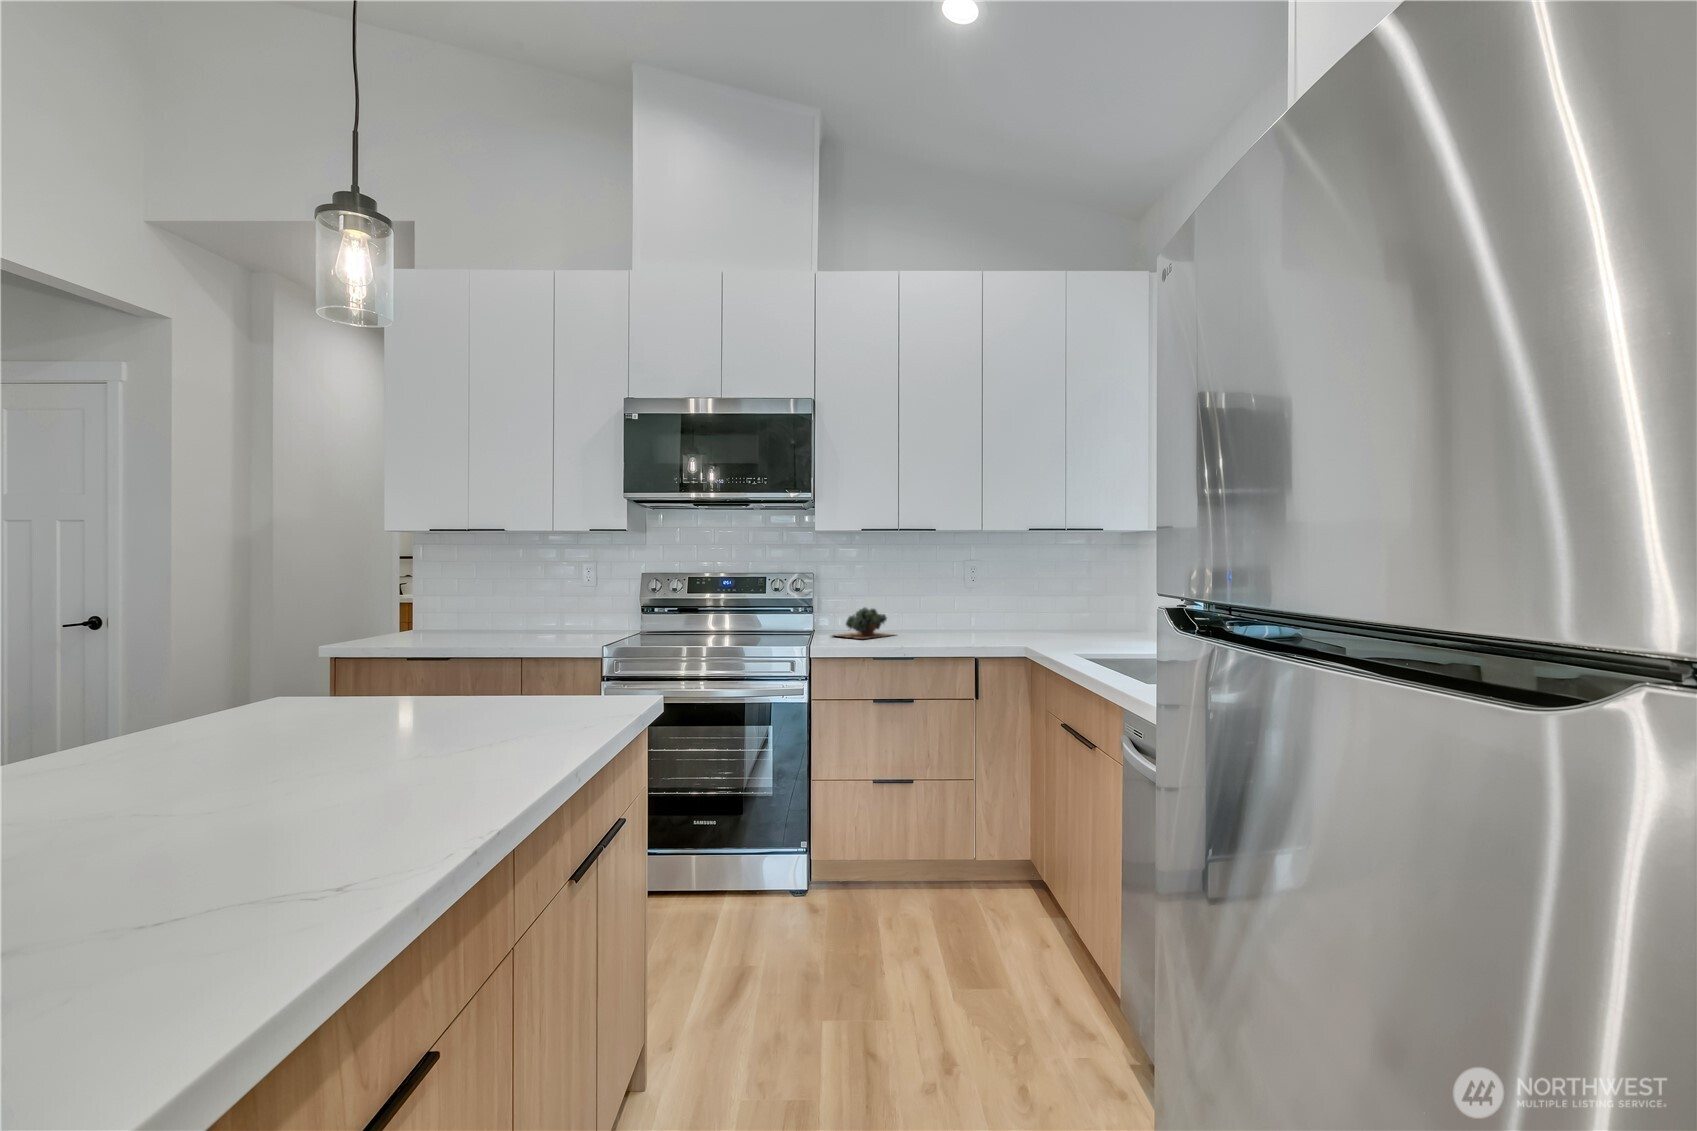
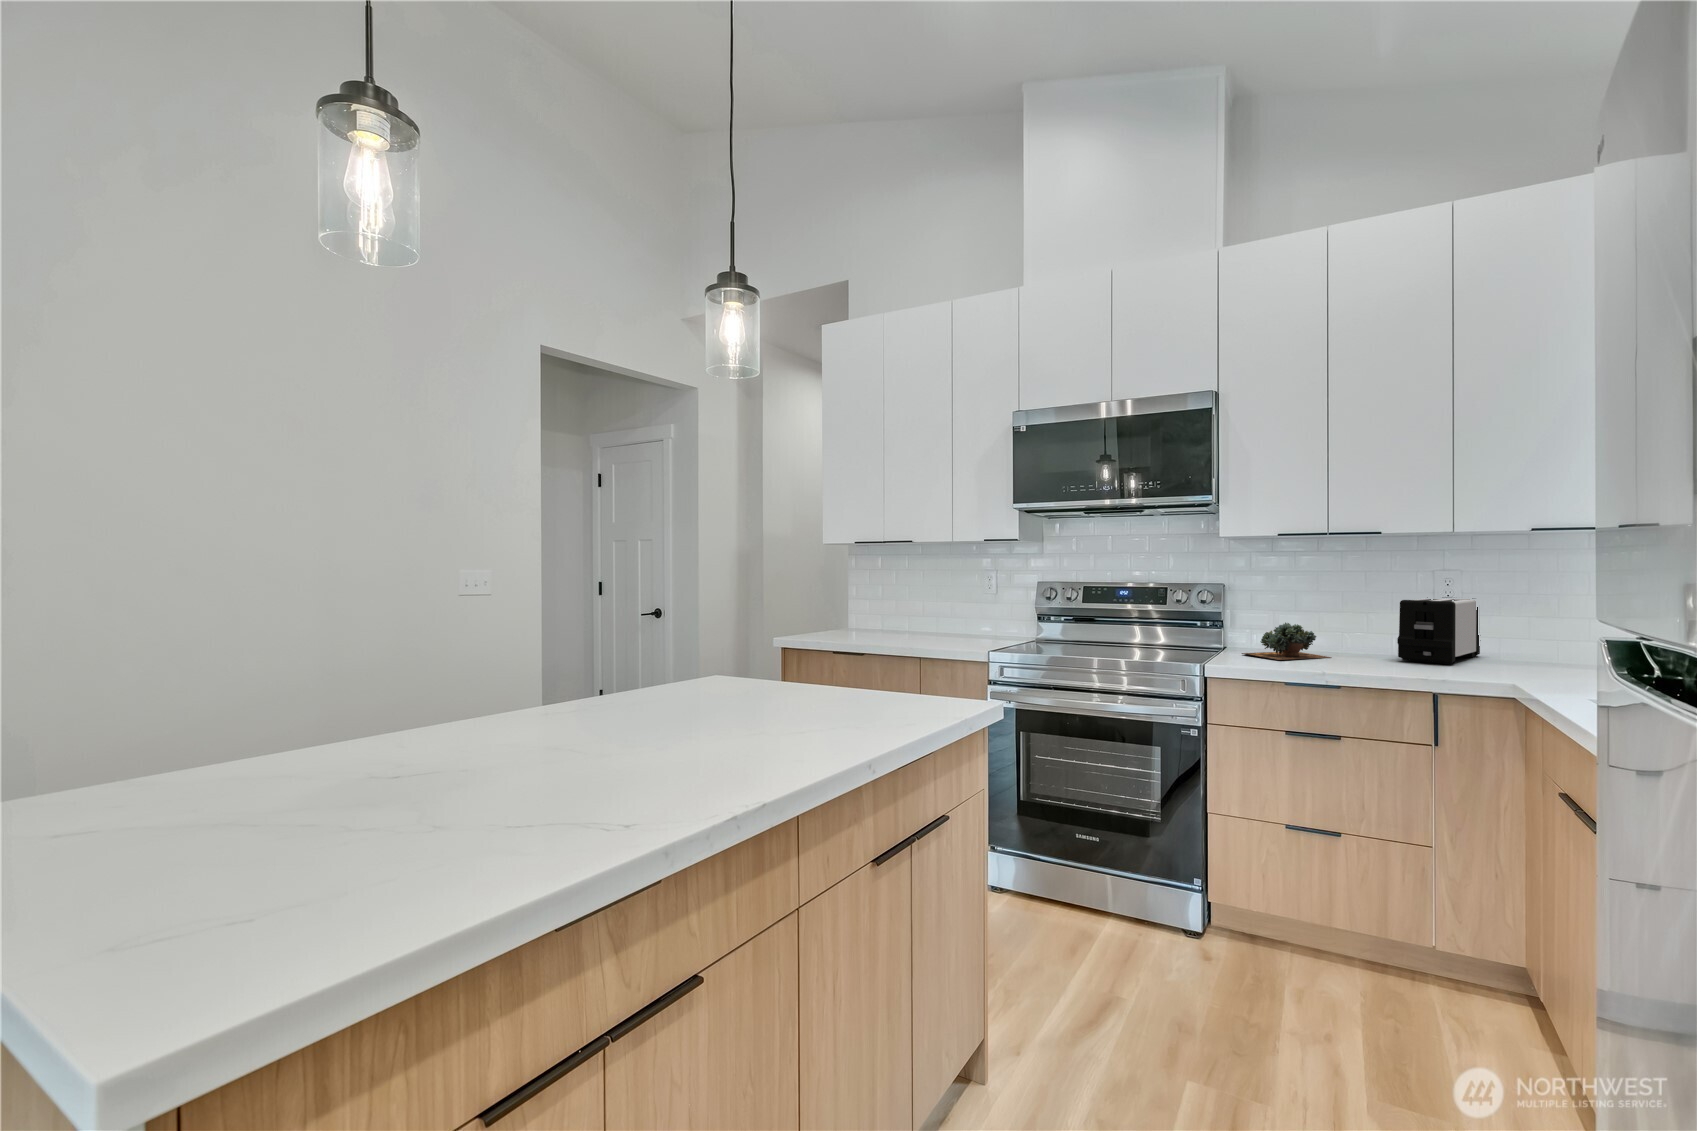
toaster: none [943,584,990,636] -> present [1397,598,1480,664]

